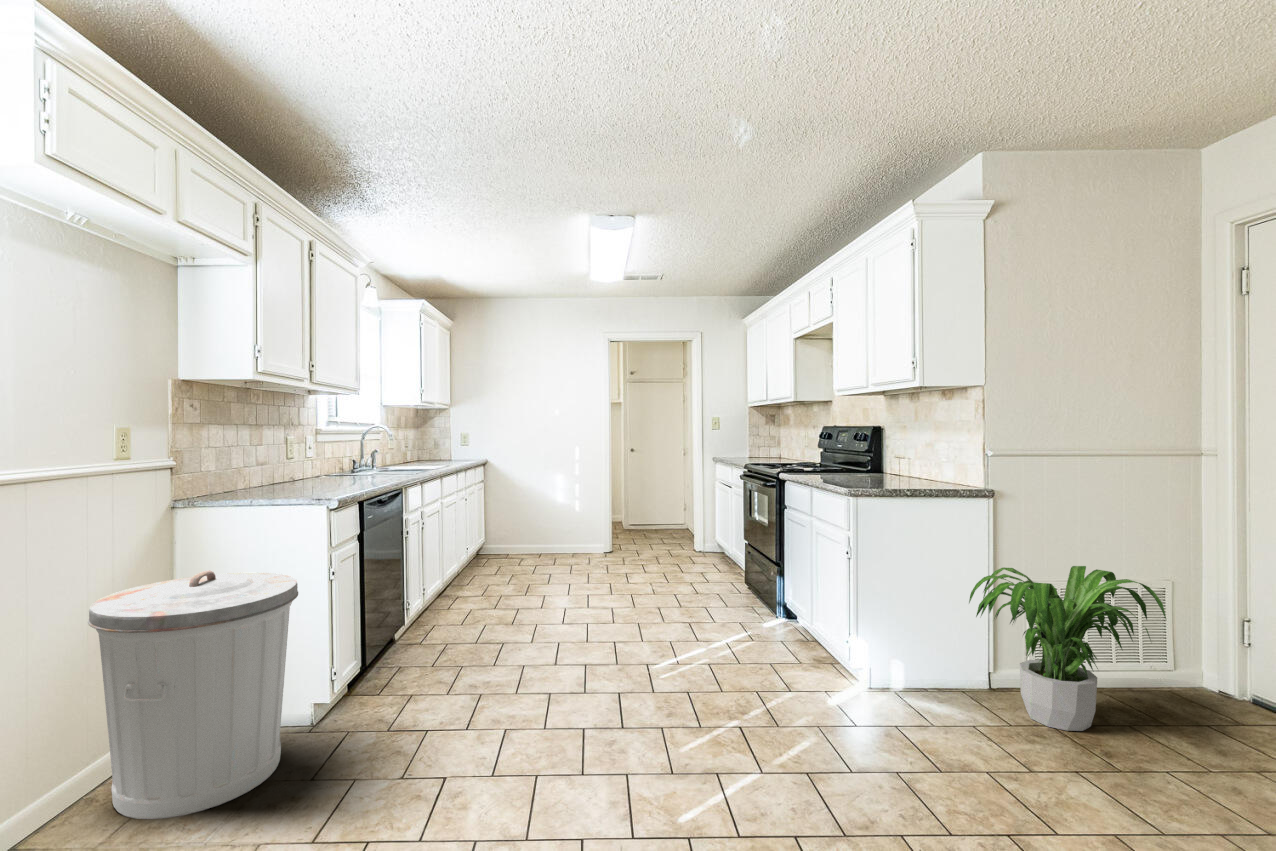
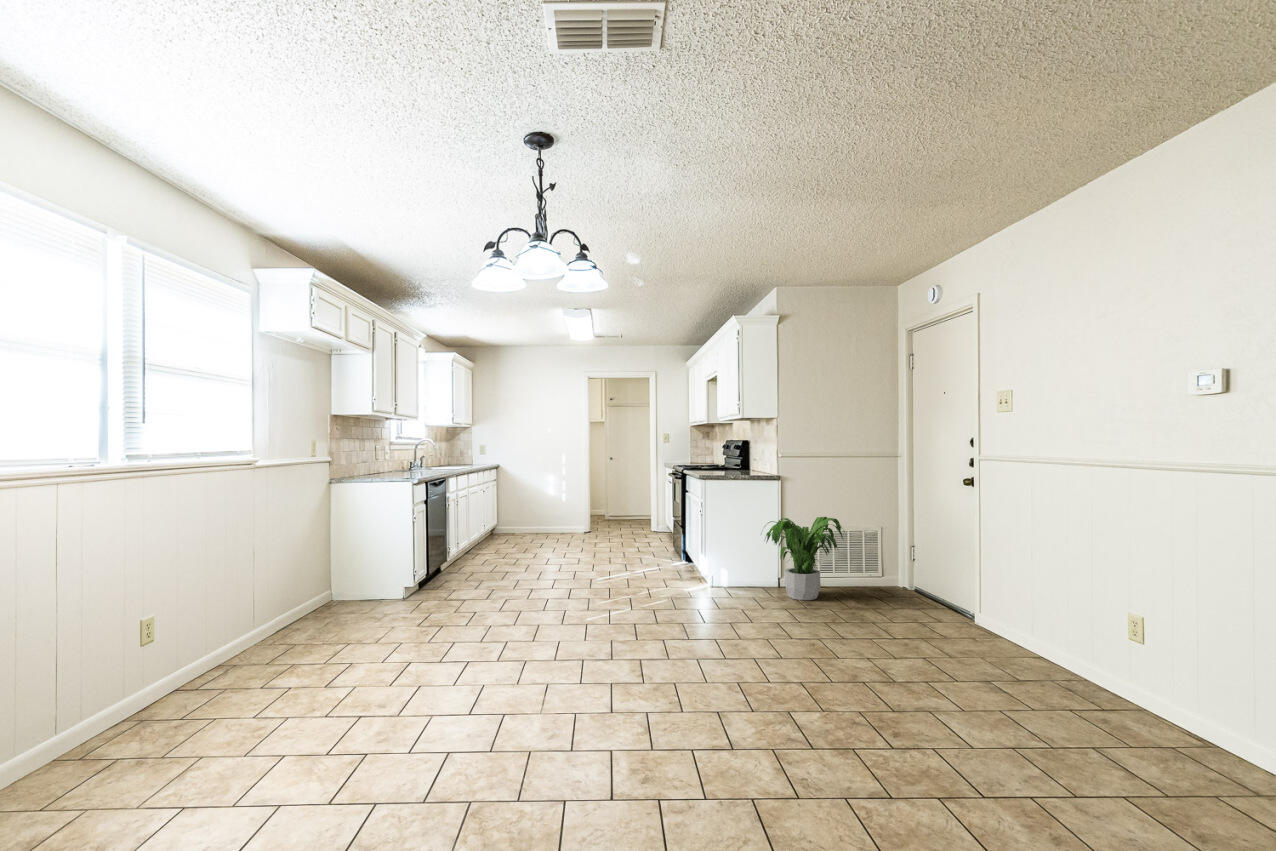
trash can: present [88,570,298,819] -> none [308,511,401,624]

